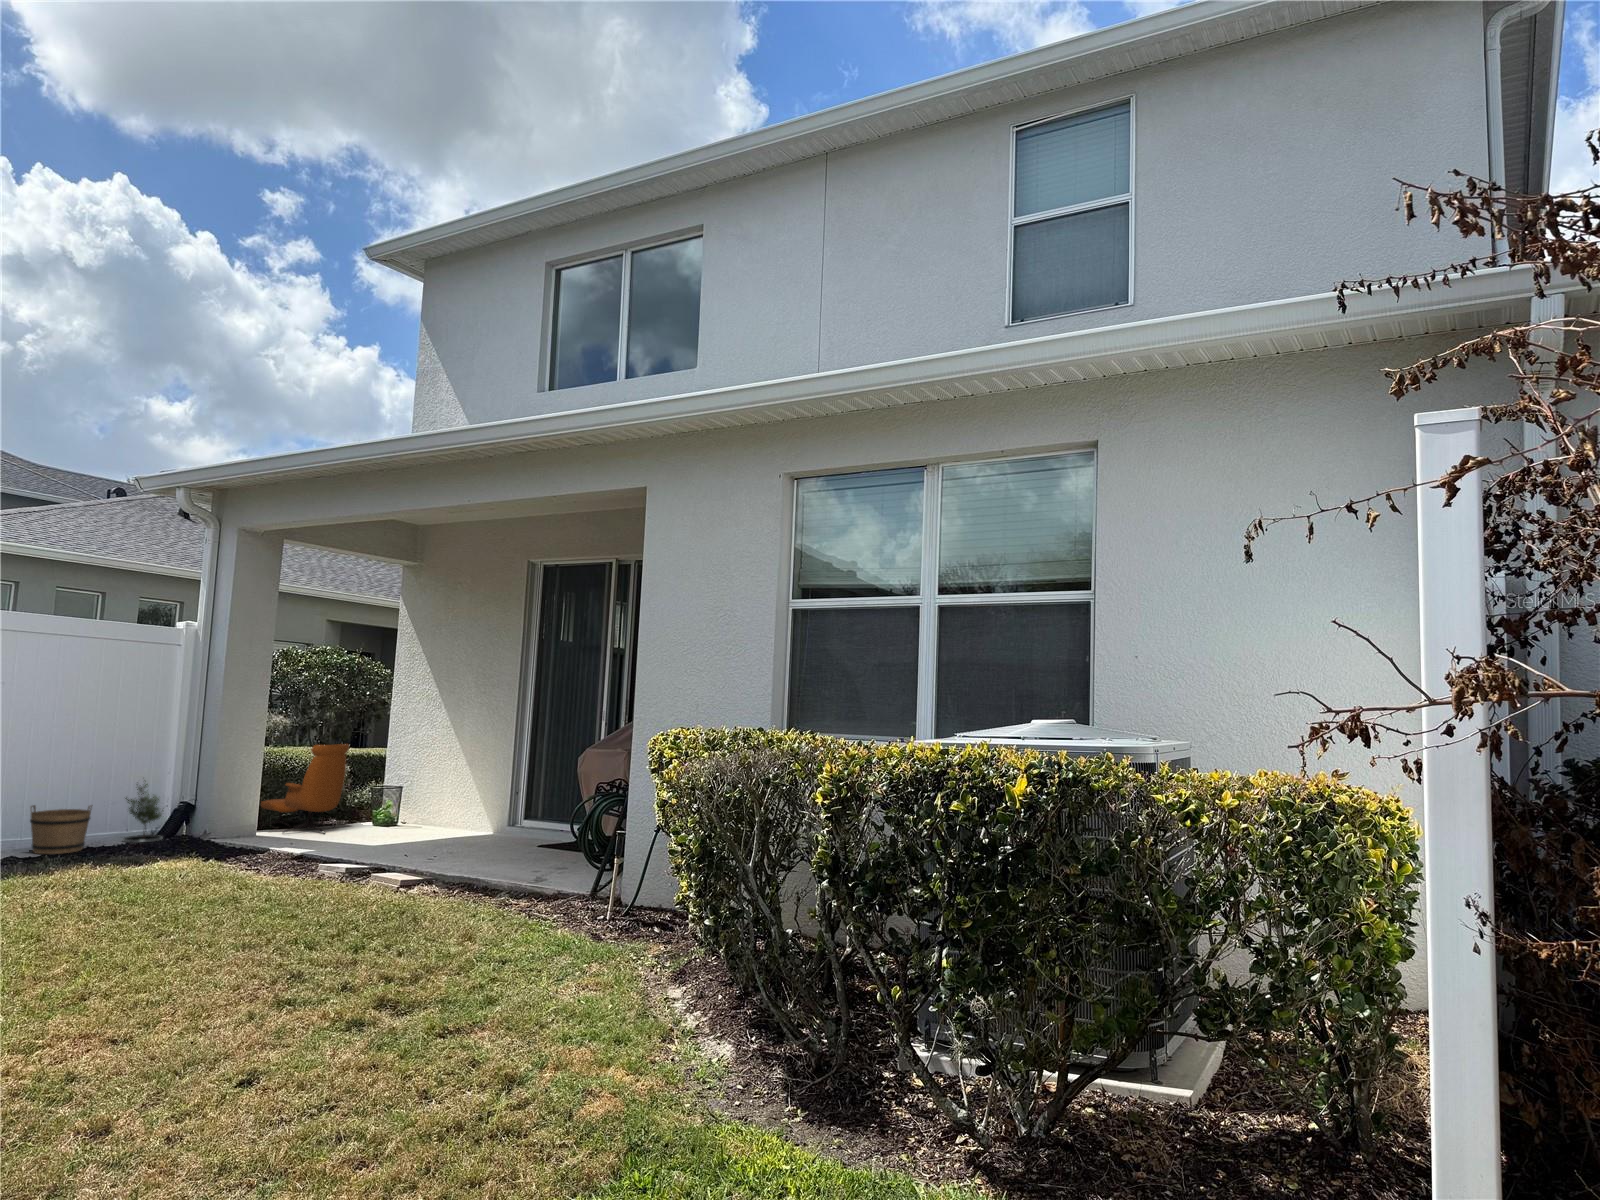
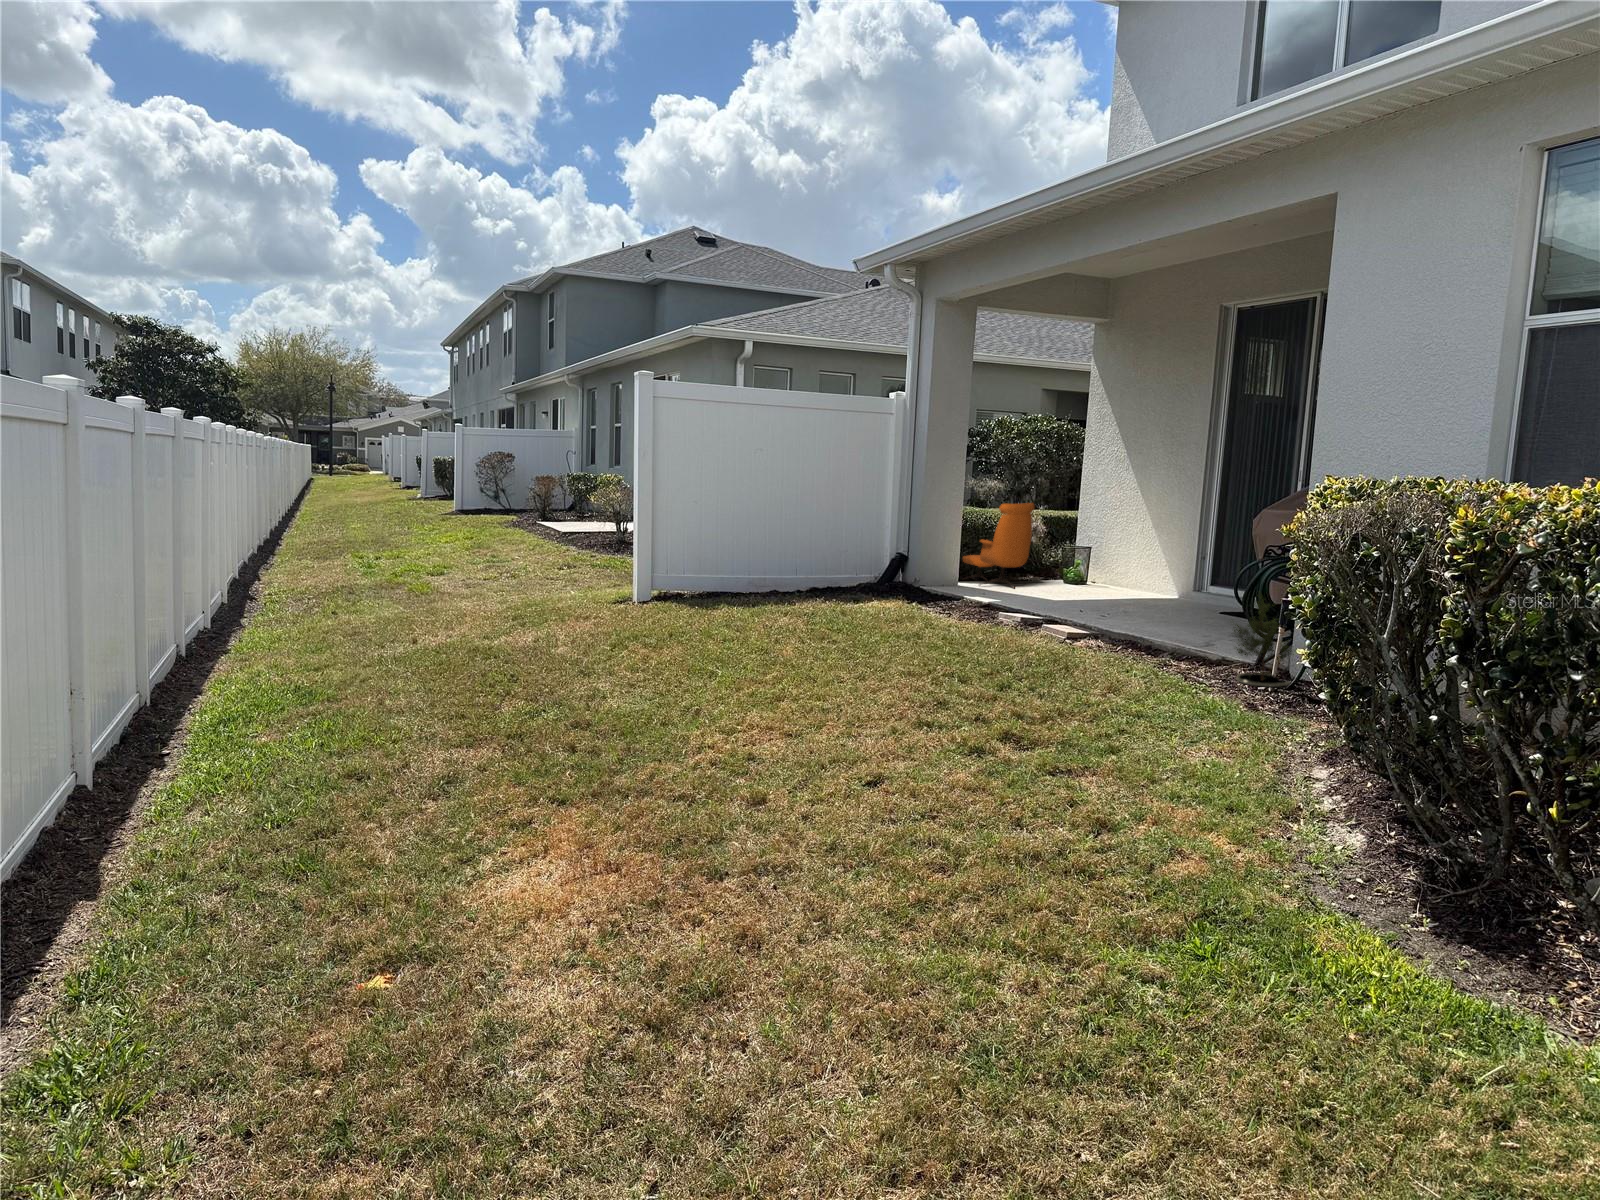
potted tree: present [122,781,163,843] -> present [1234,594,1294,687]
bucket: present [30,805,92,854] -> none [787,552,829,592]

